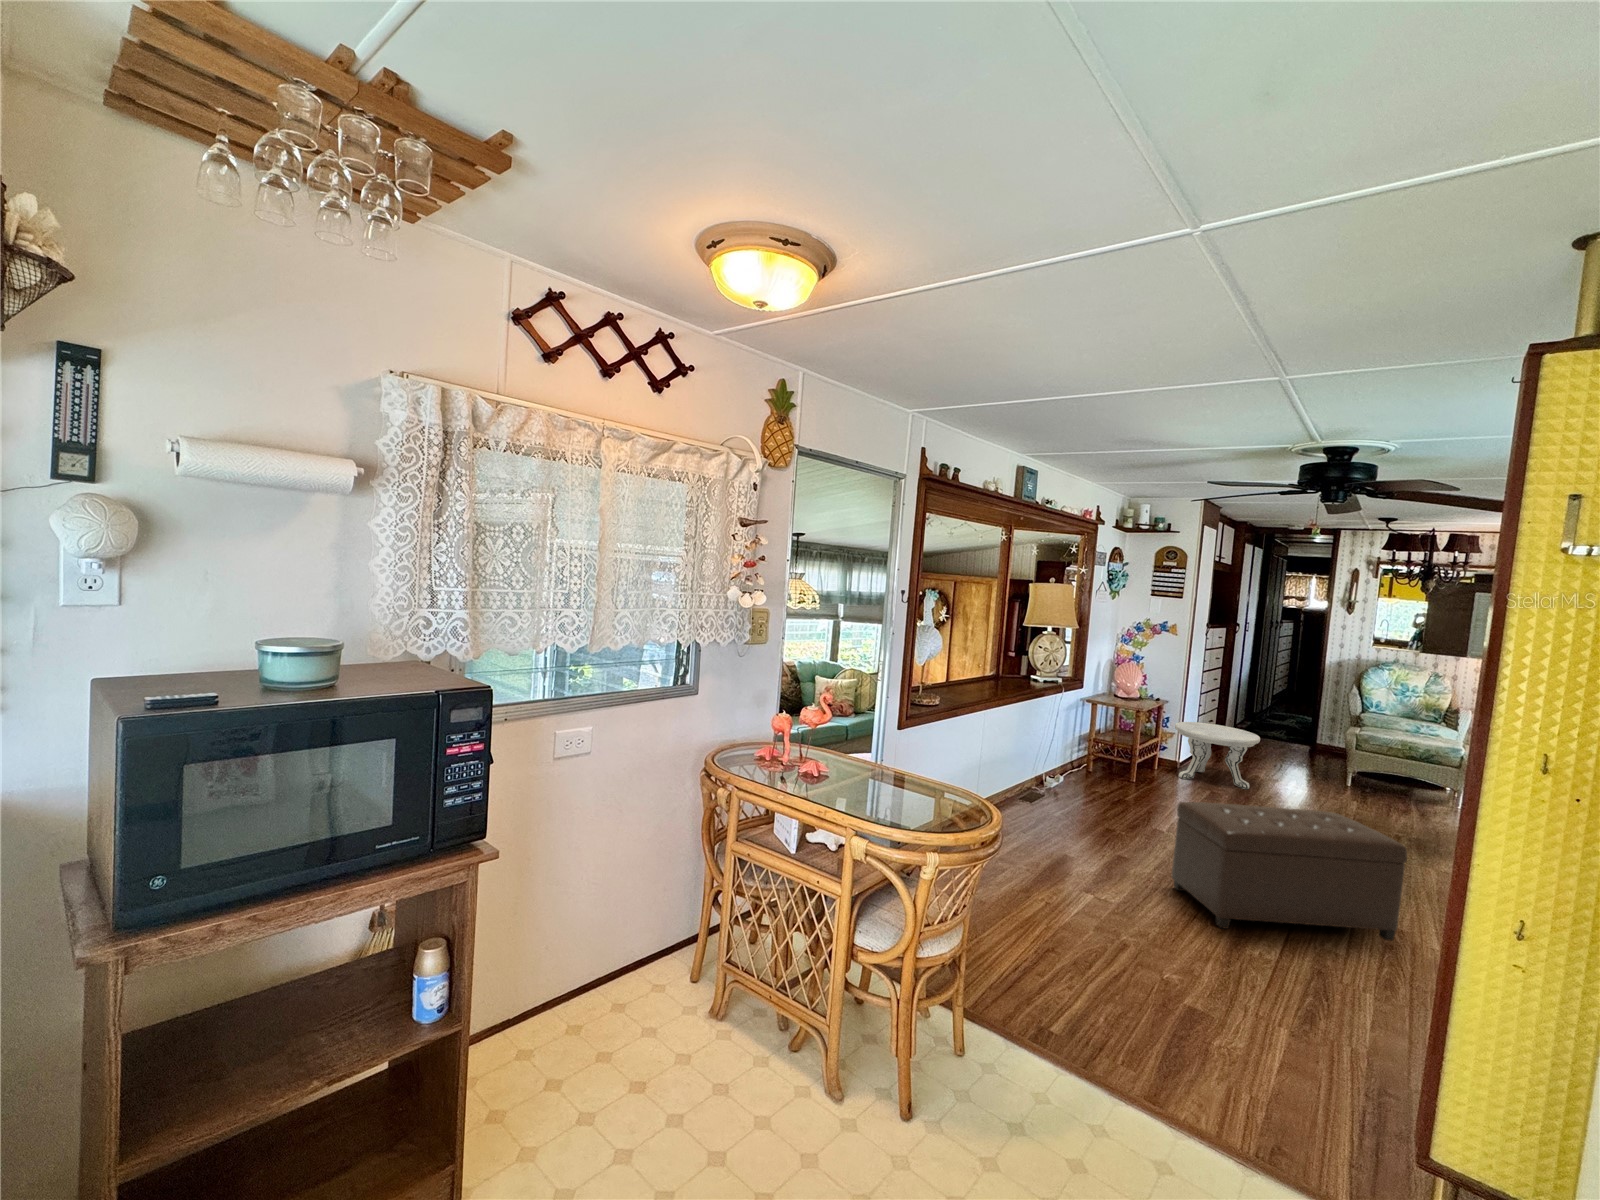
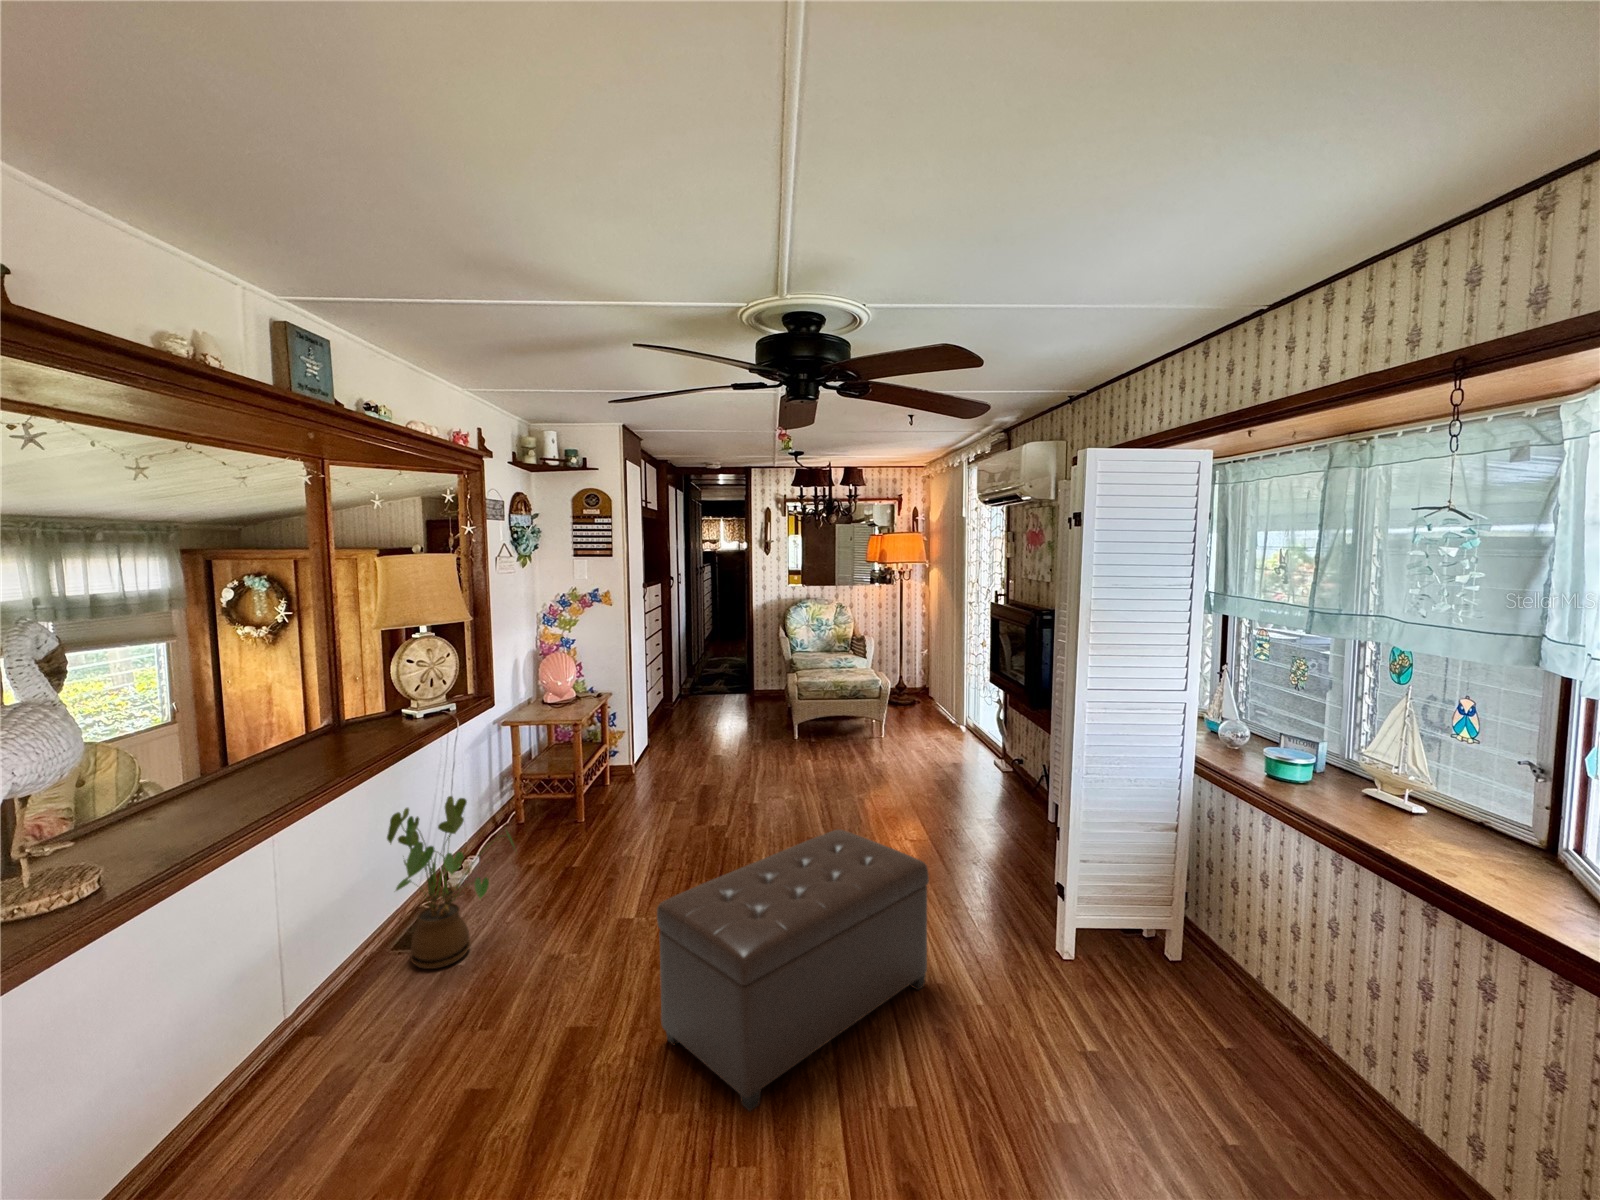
side table: present [1175,722,1260,789] -> none [624,707,717,789]
house plant: none [1020,725,1092,818] -> present [387,796,516,969]

